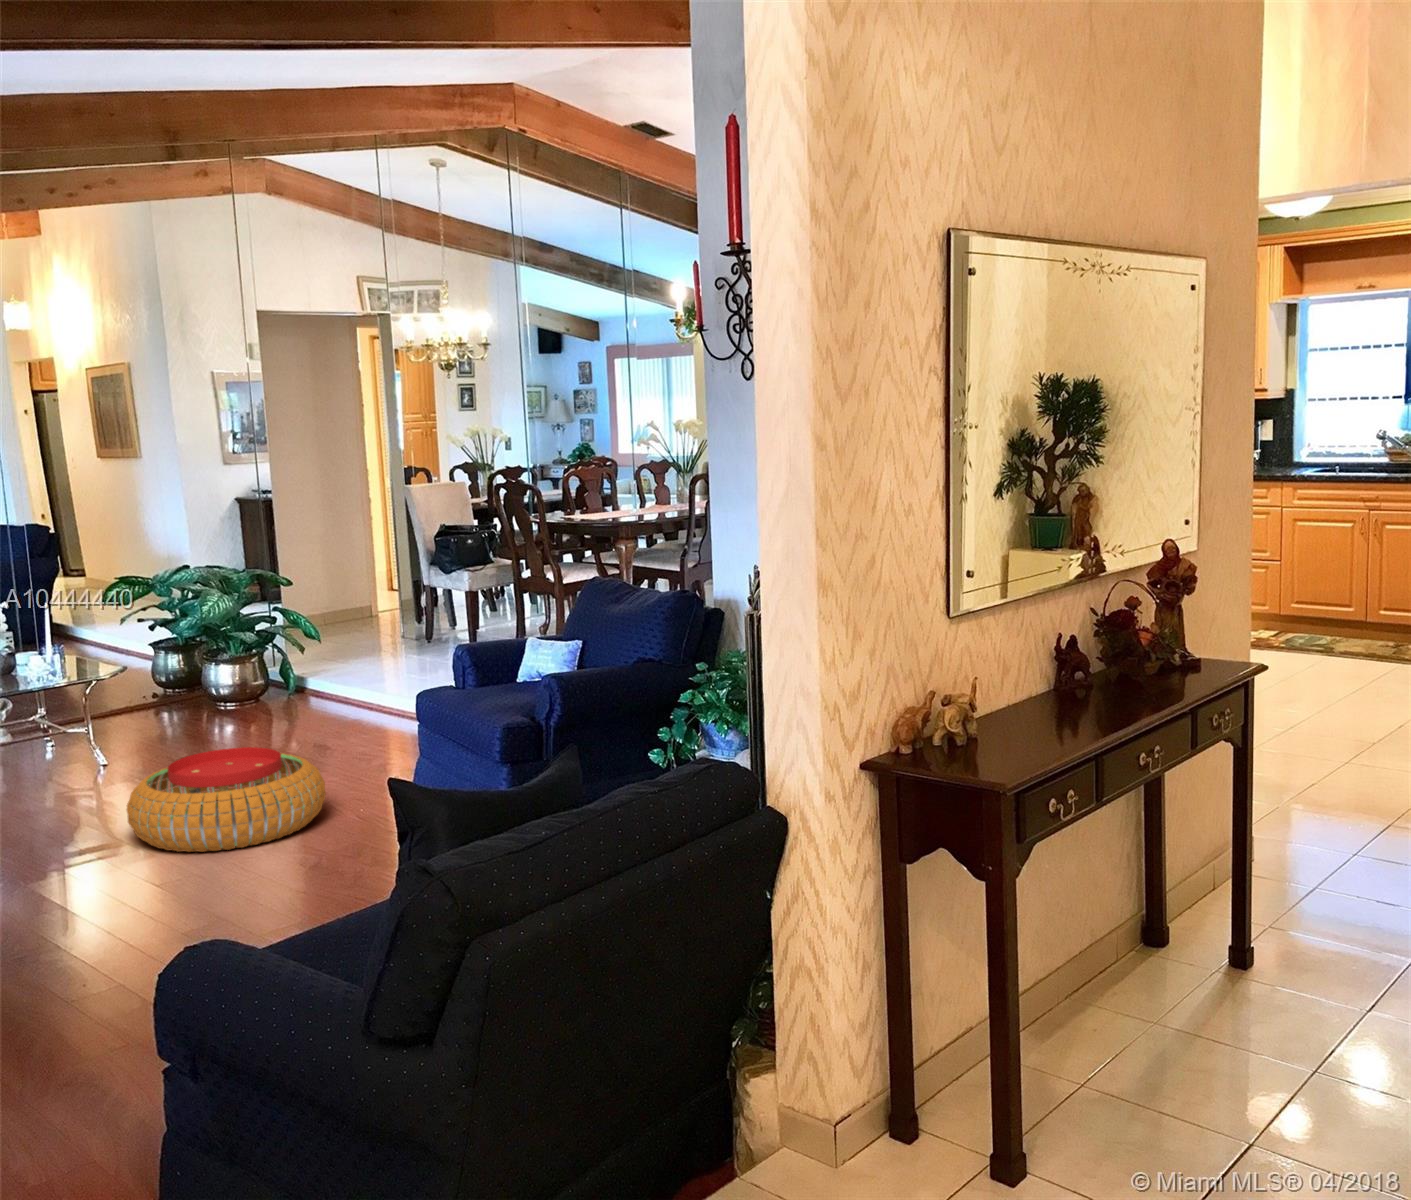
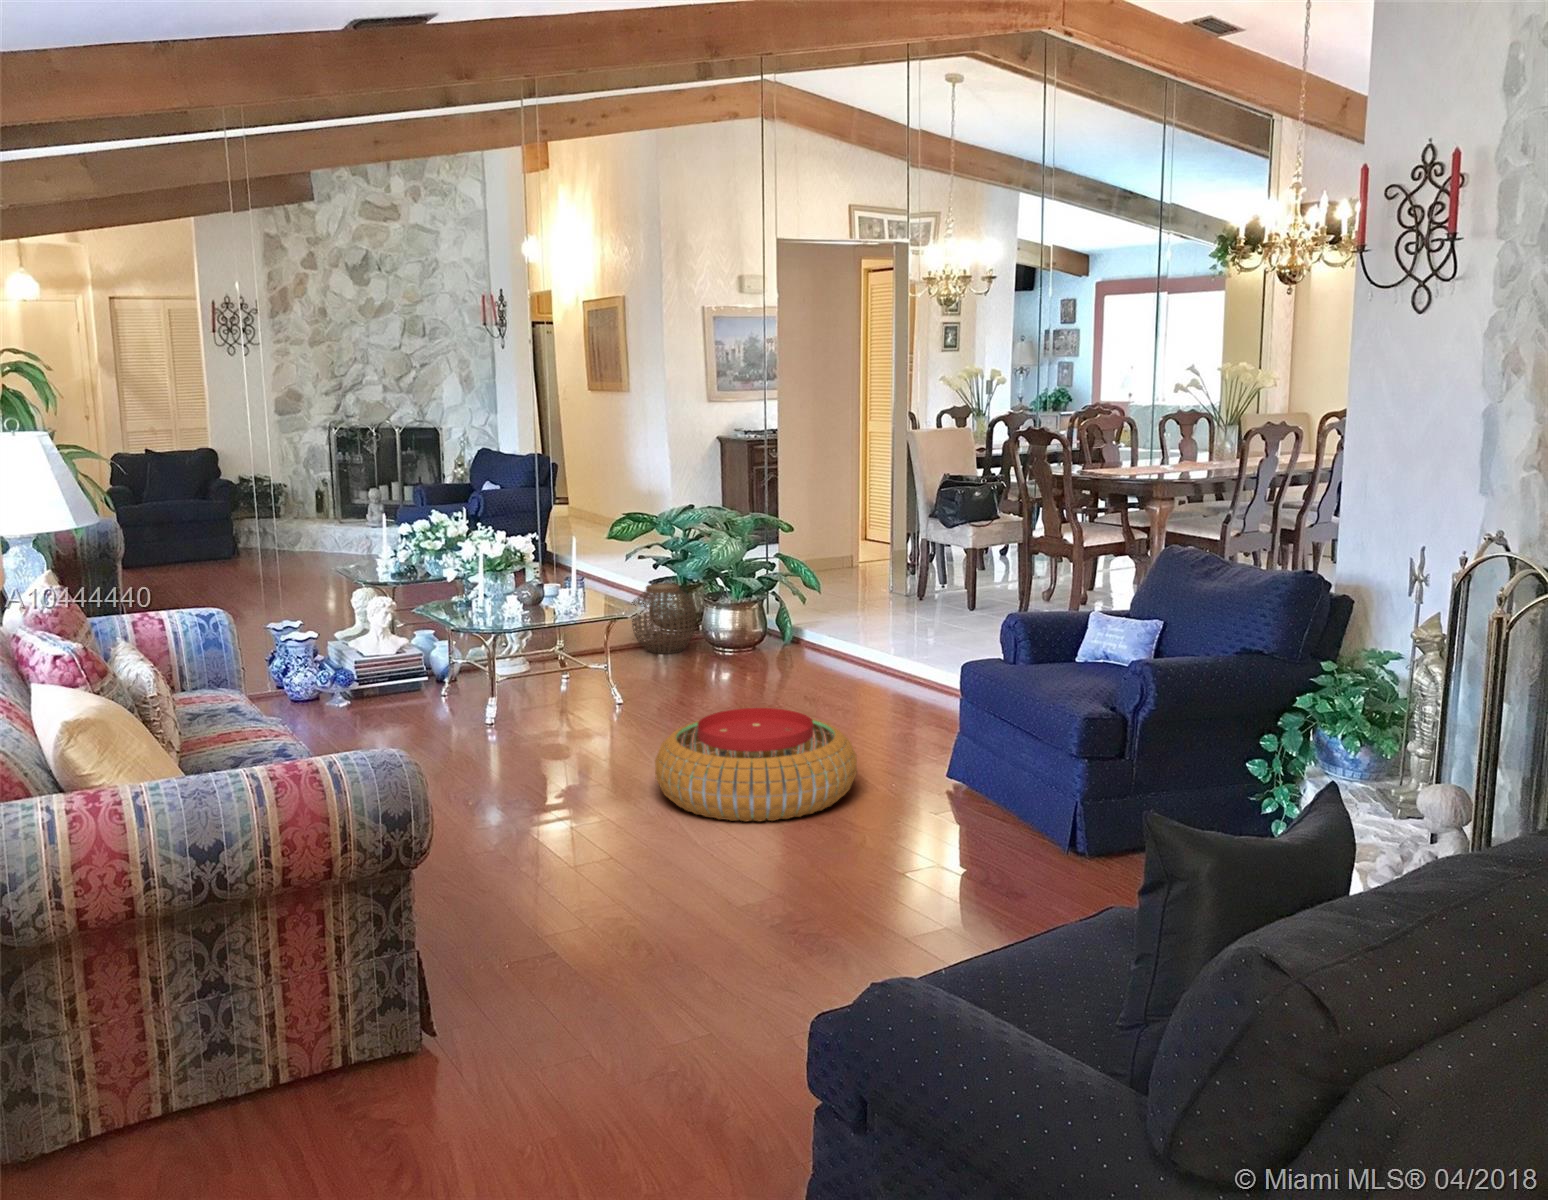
woven basket: none [125,644,193,714] -> present [631,583,695,654]

